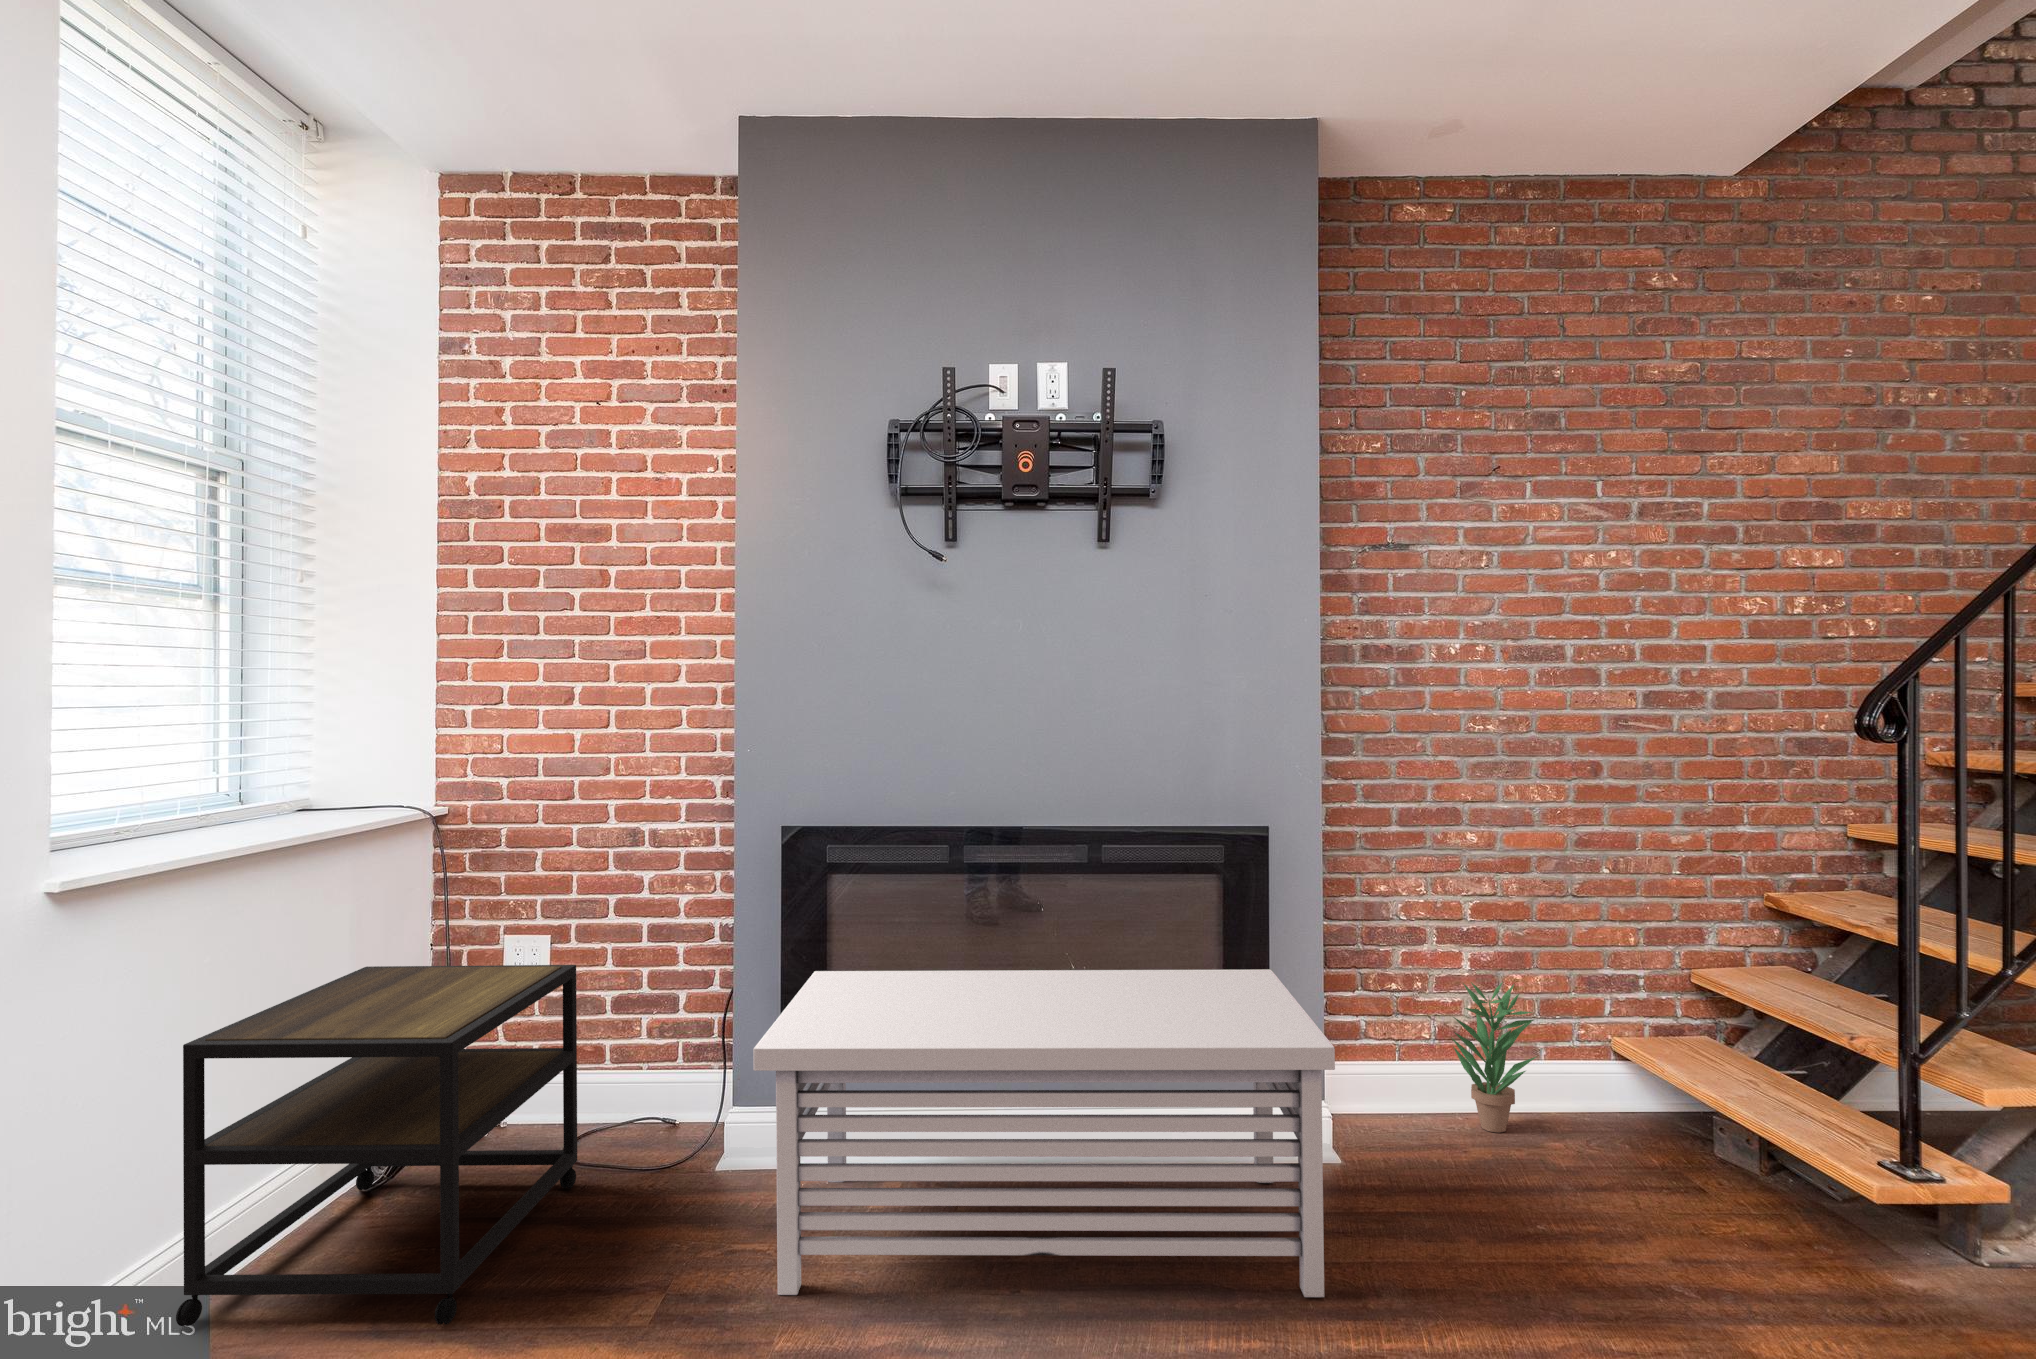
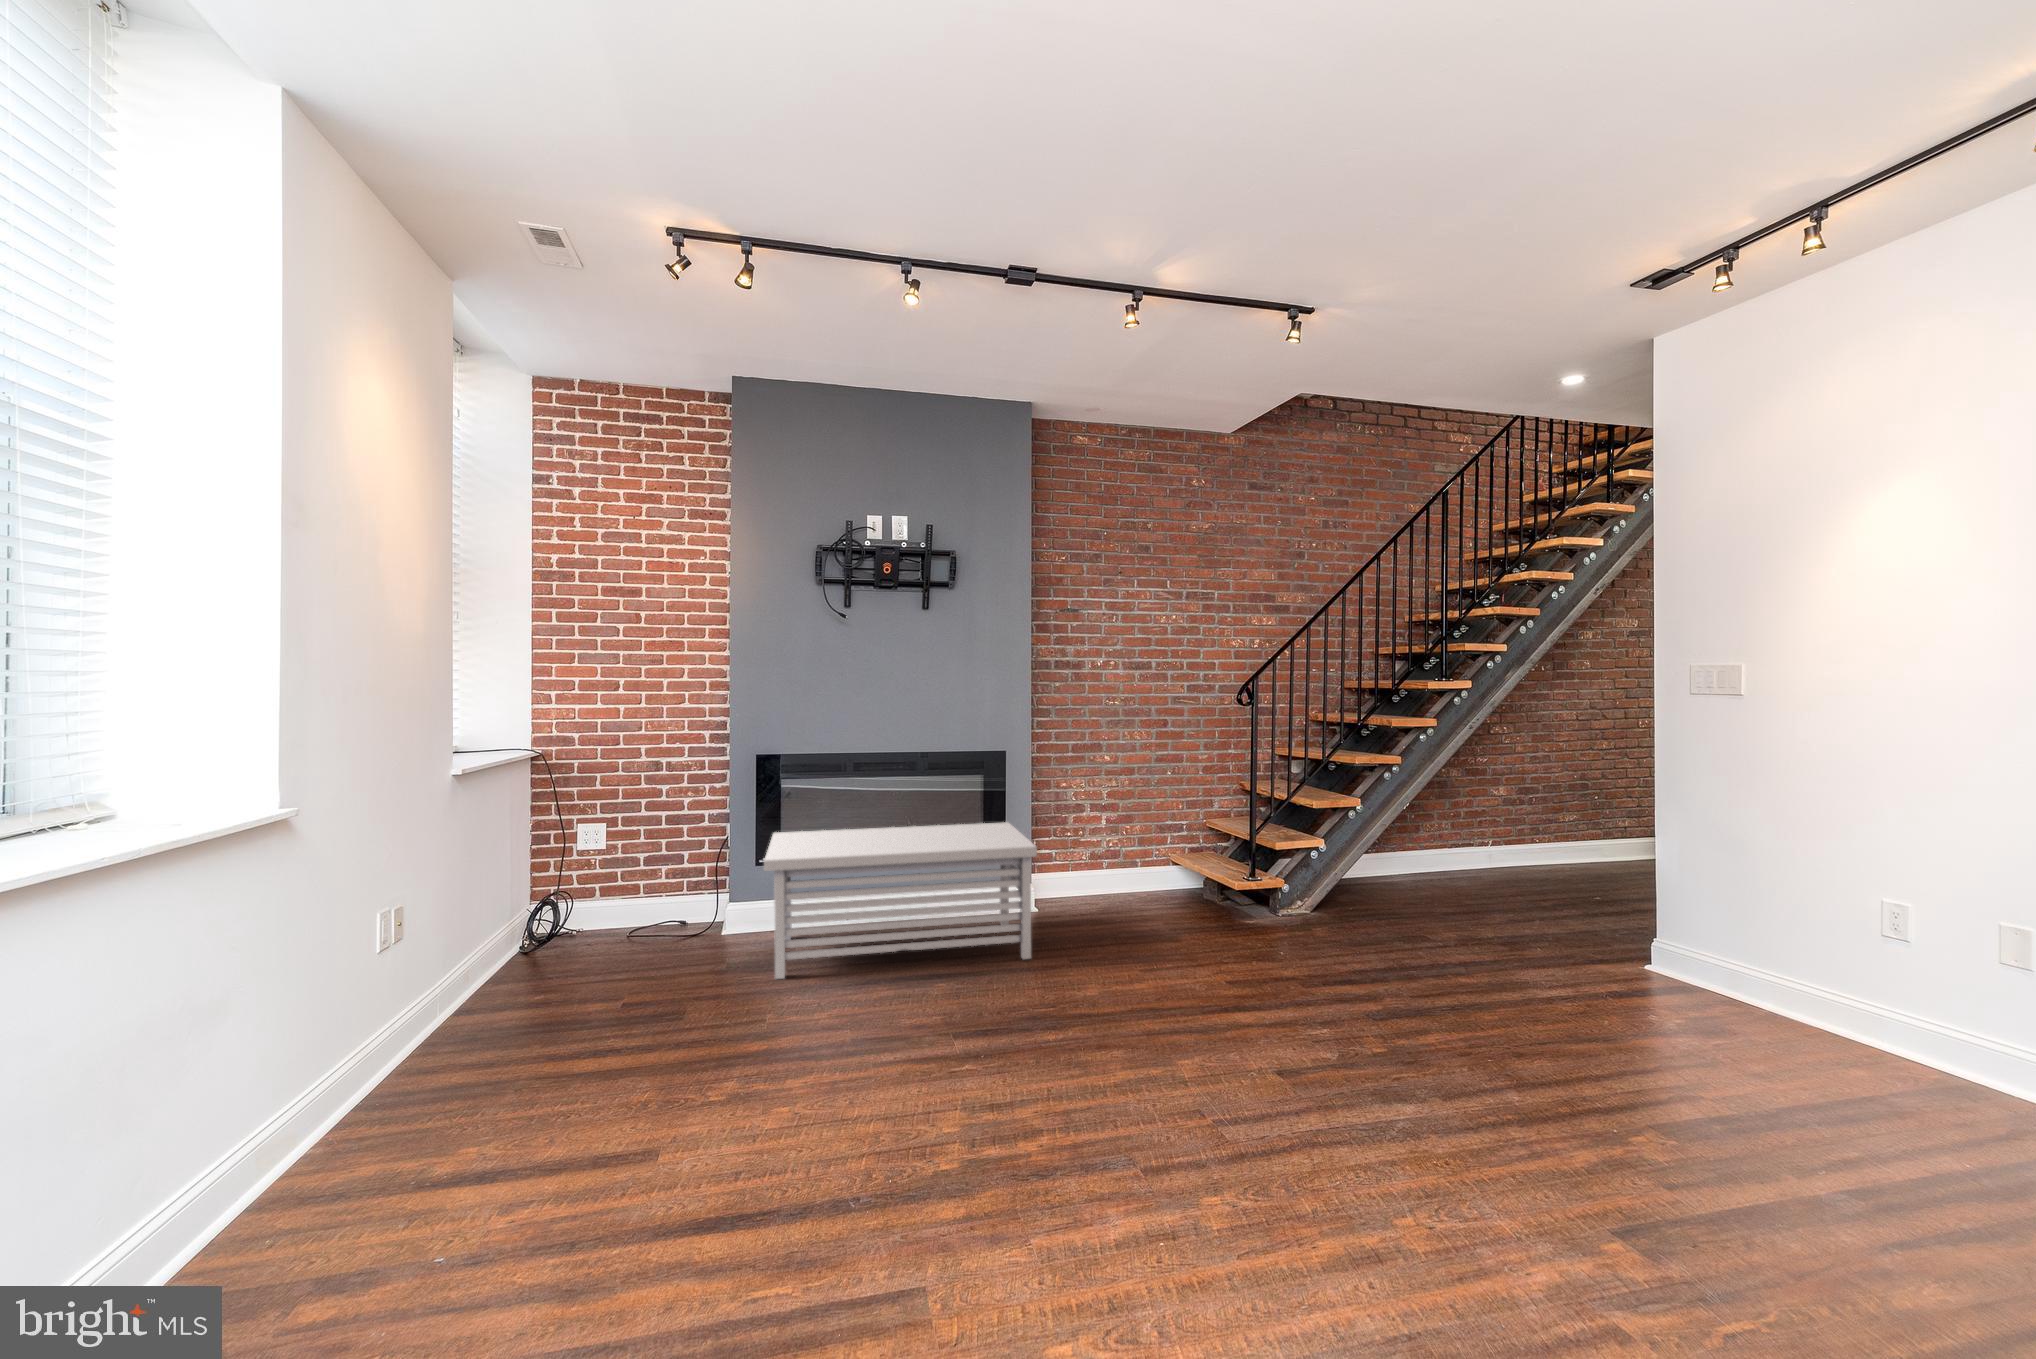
side table: present [176,965,577,1326] -> none [456,833,642,1015]
potted plant: present [1452,982,1536,1133] -> none [1095,826,1134,900]

